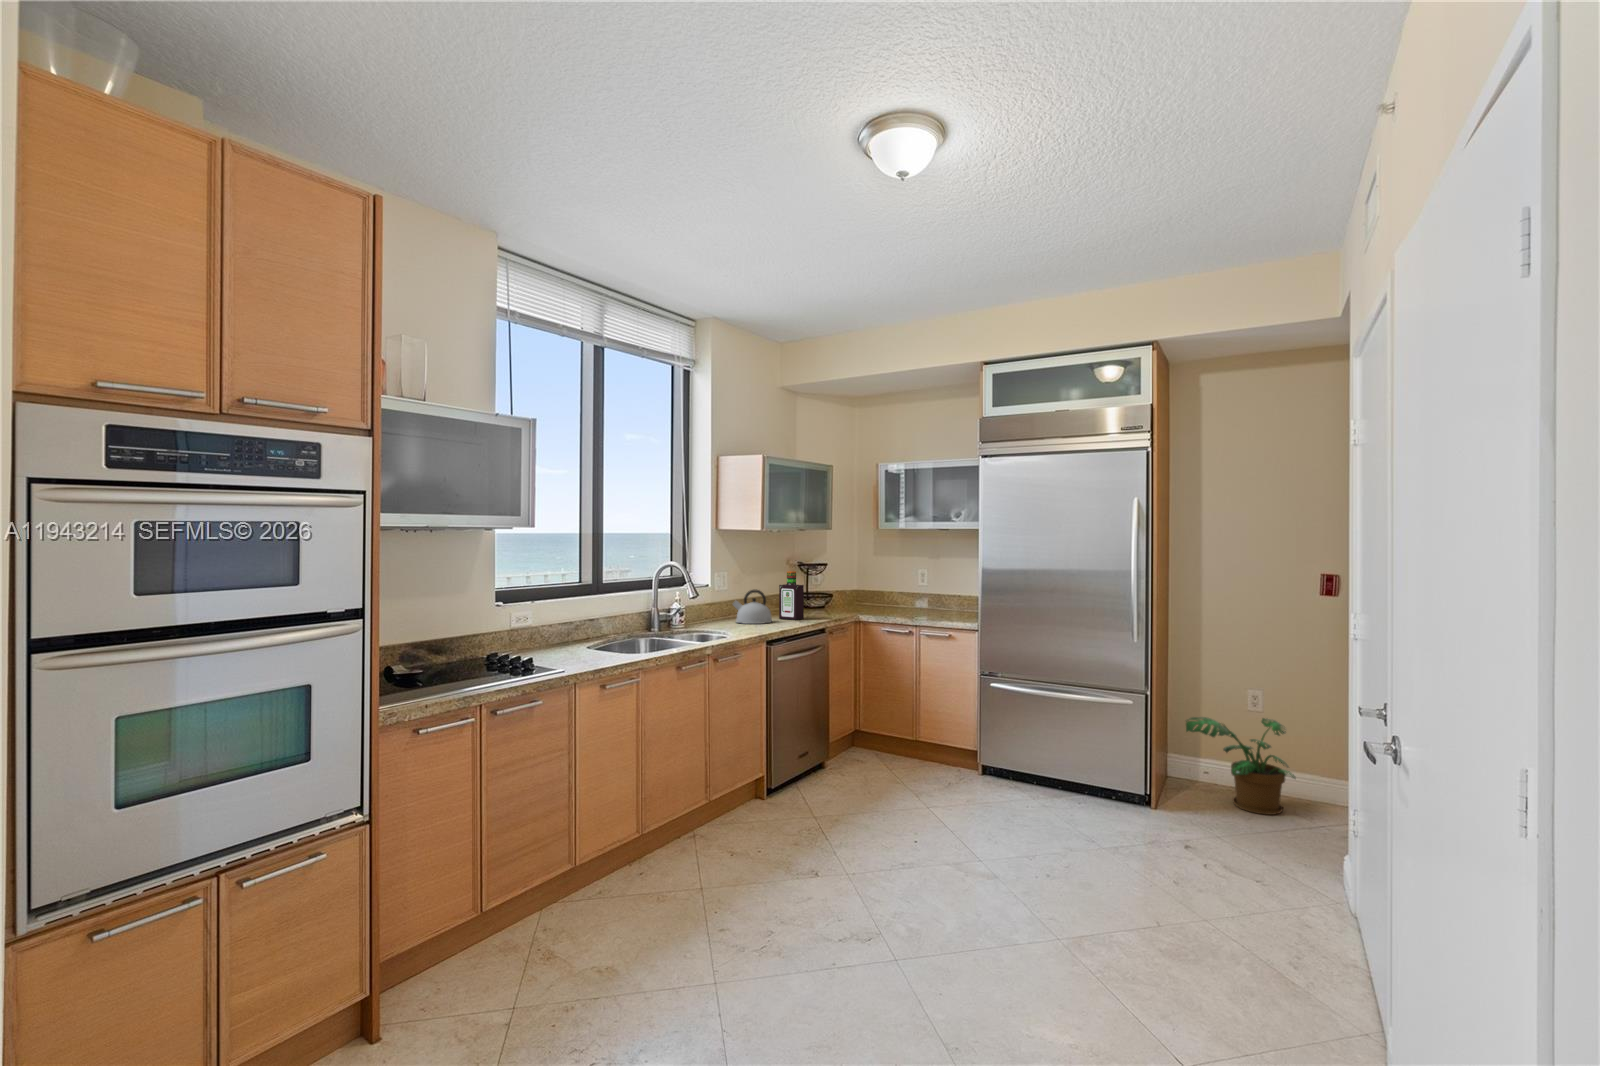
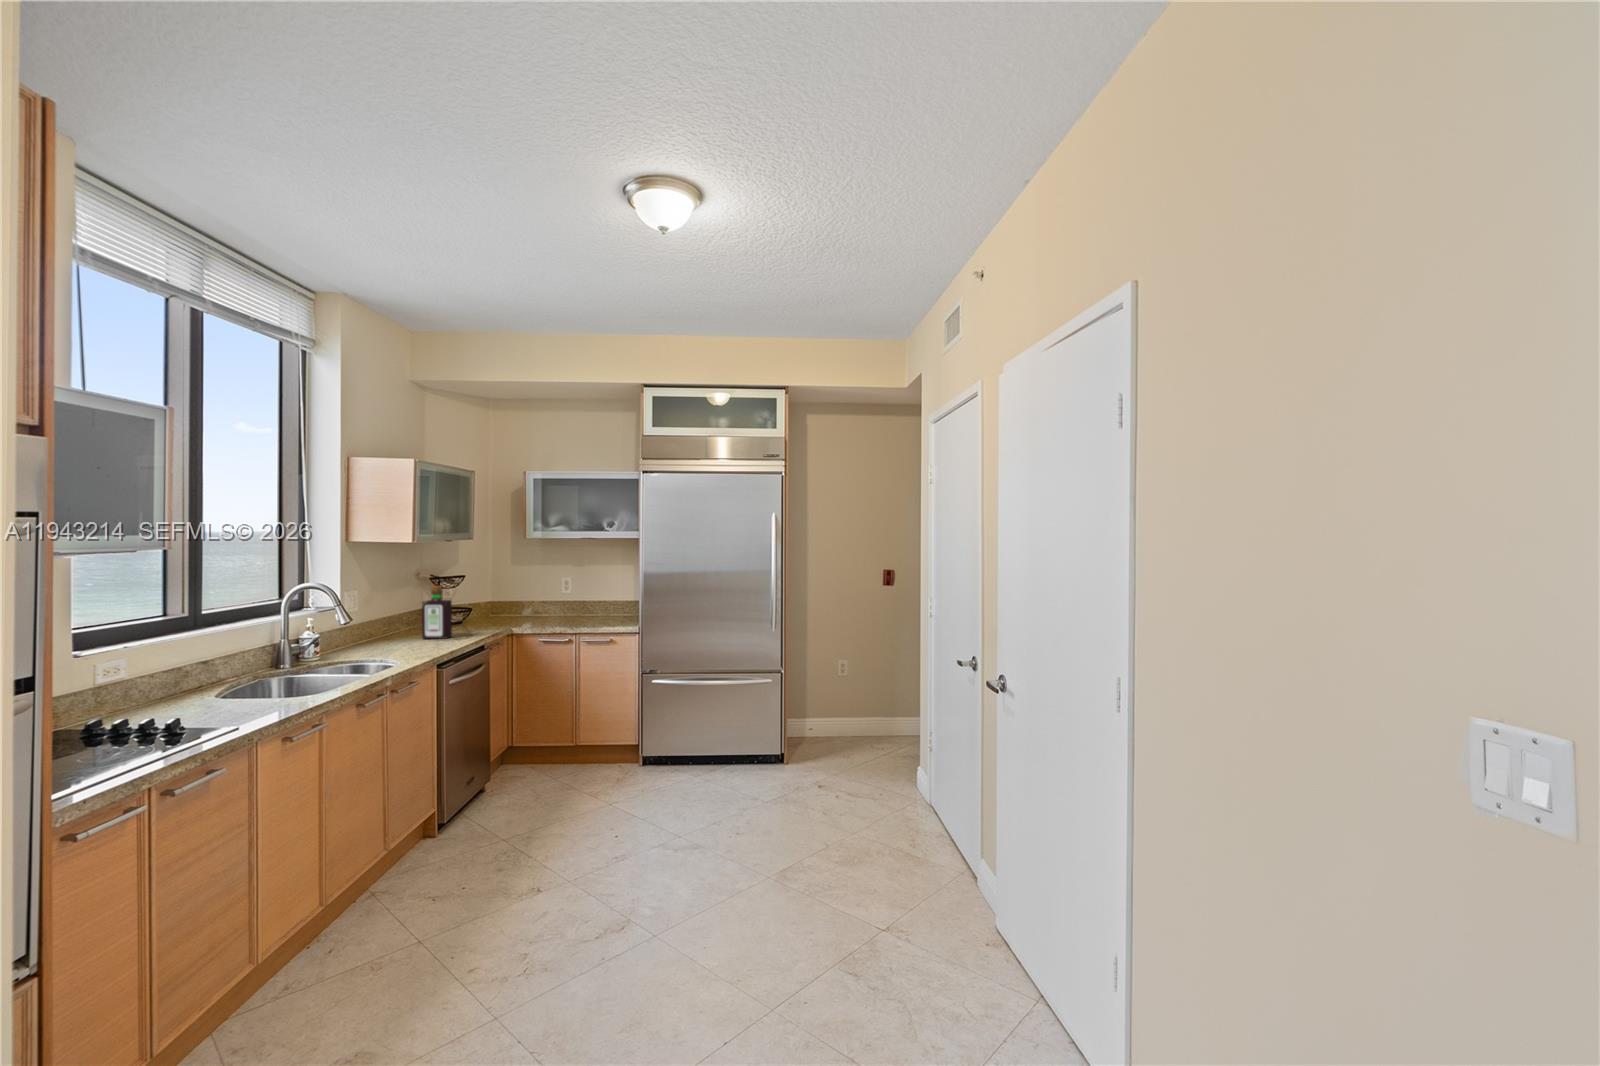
kettle: present [733,590,772,624] -> none [368,609,420,648]
potted plant: present [1186,717,1296,815] -> none [809,681,880,754]

